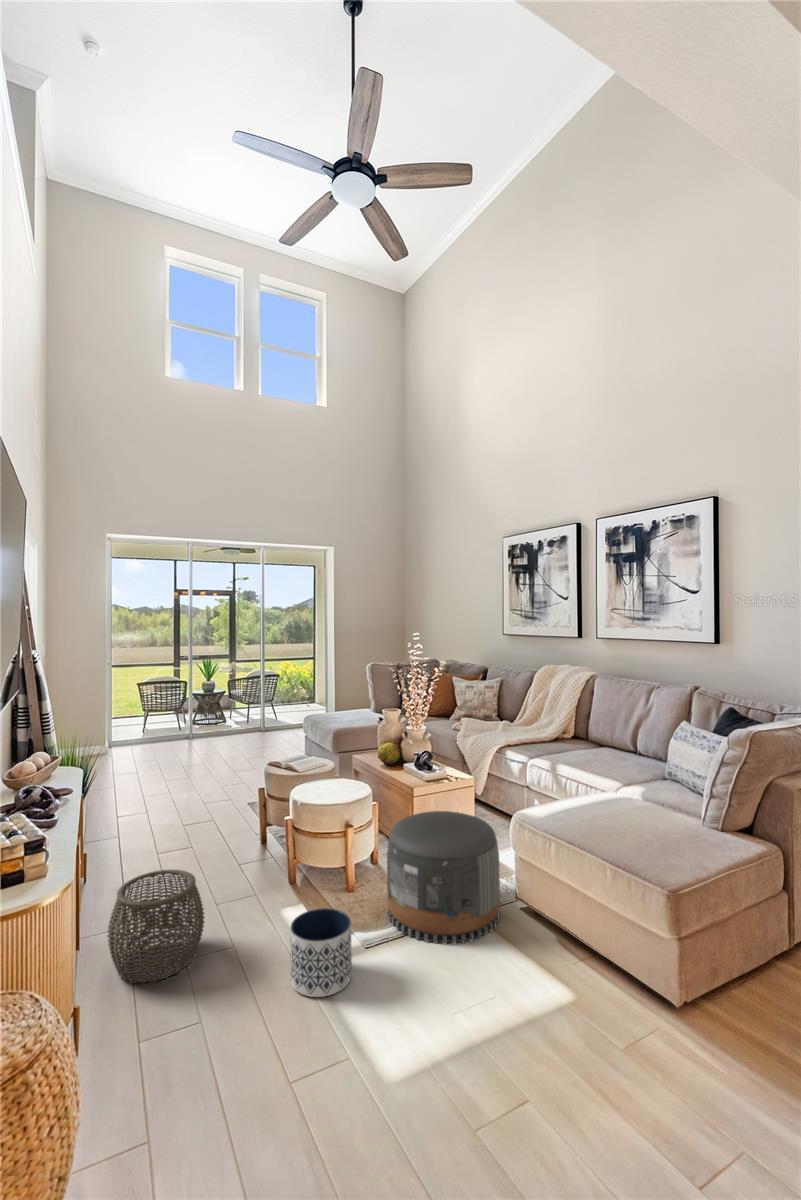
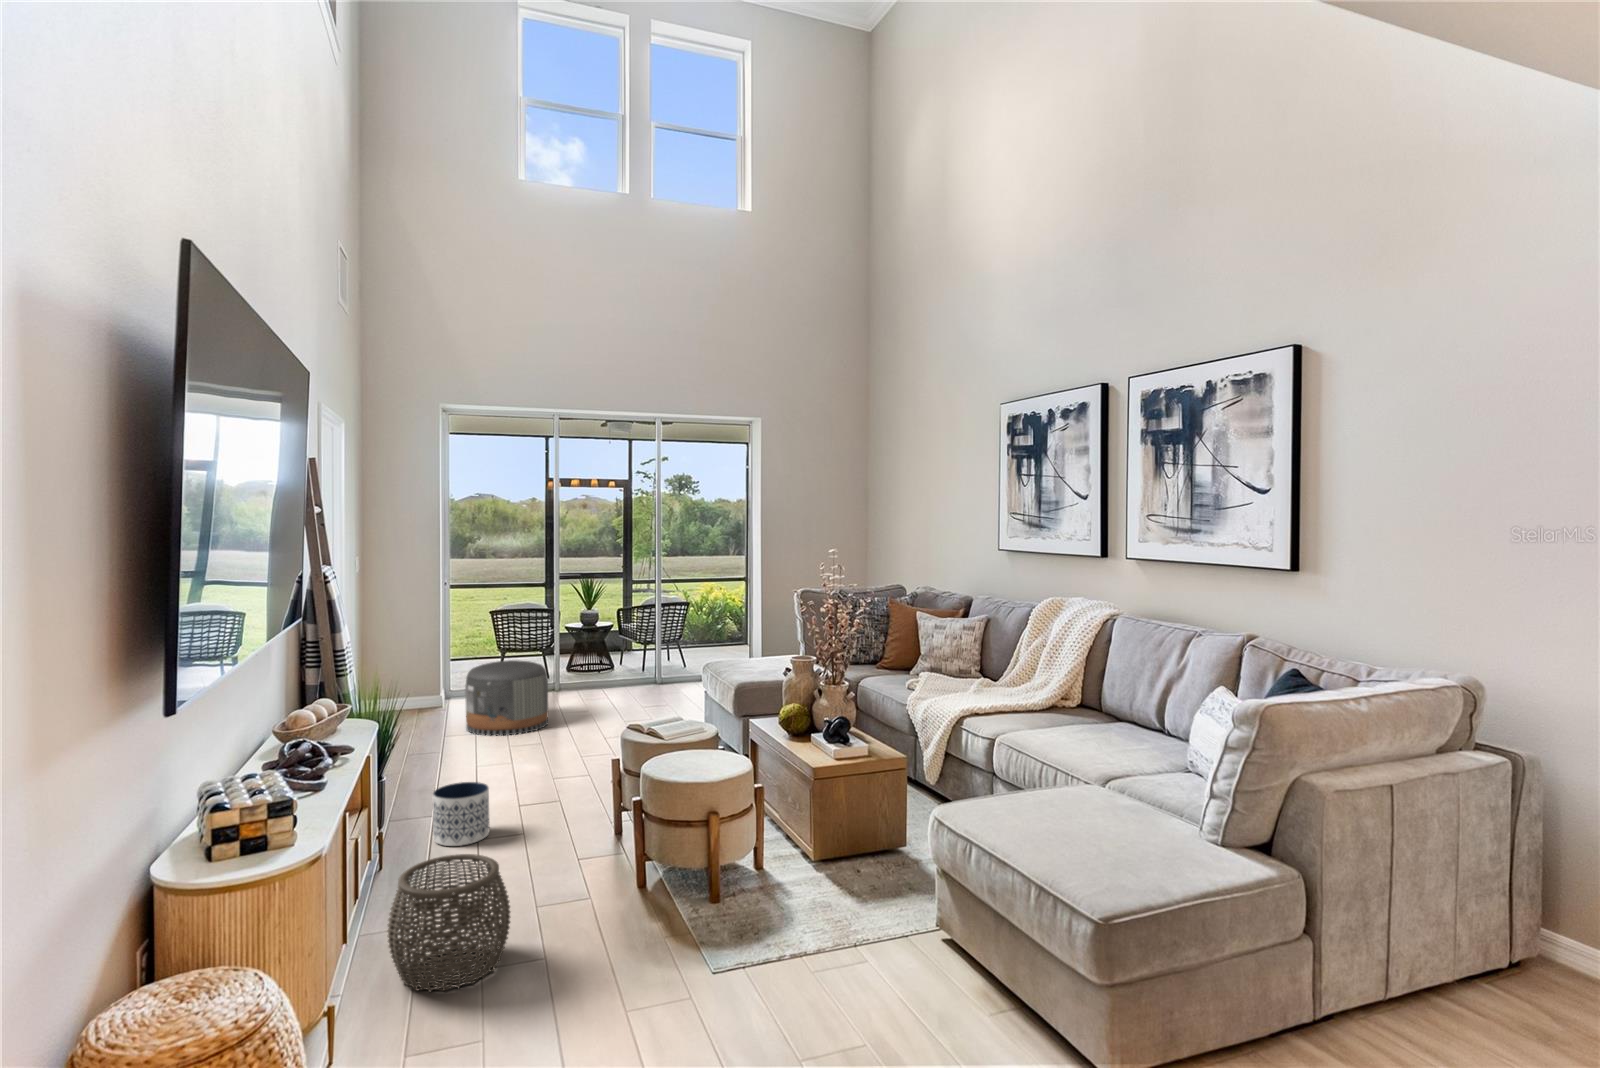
pouf: present [387,811,500,944] -> present [465,660,548,736]
planter: present [290,908,352,997] -> present [433,782,490,846]

